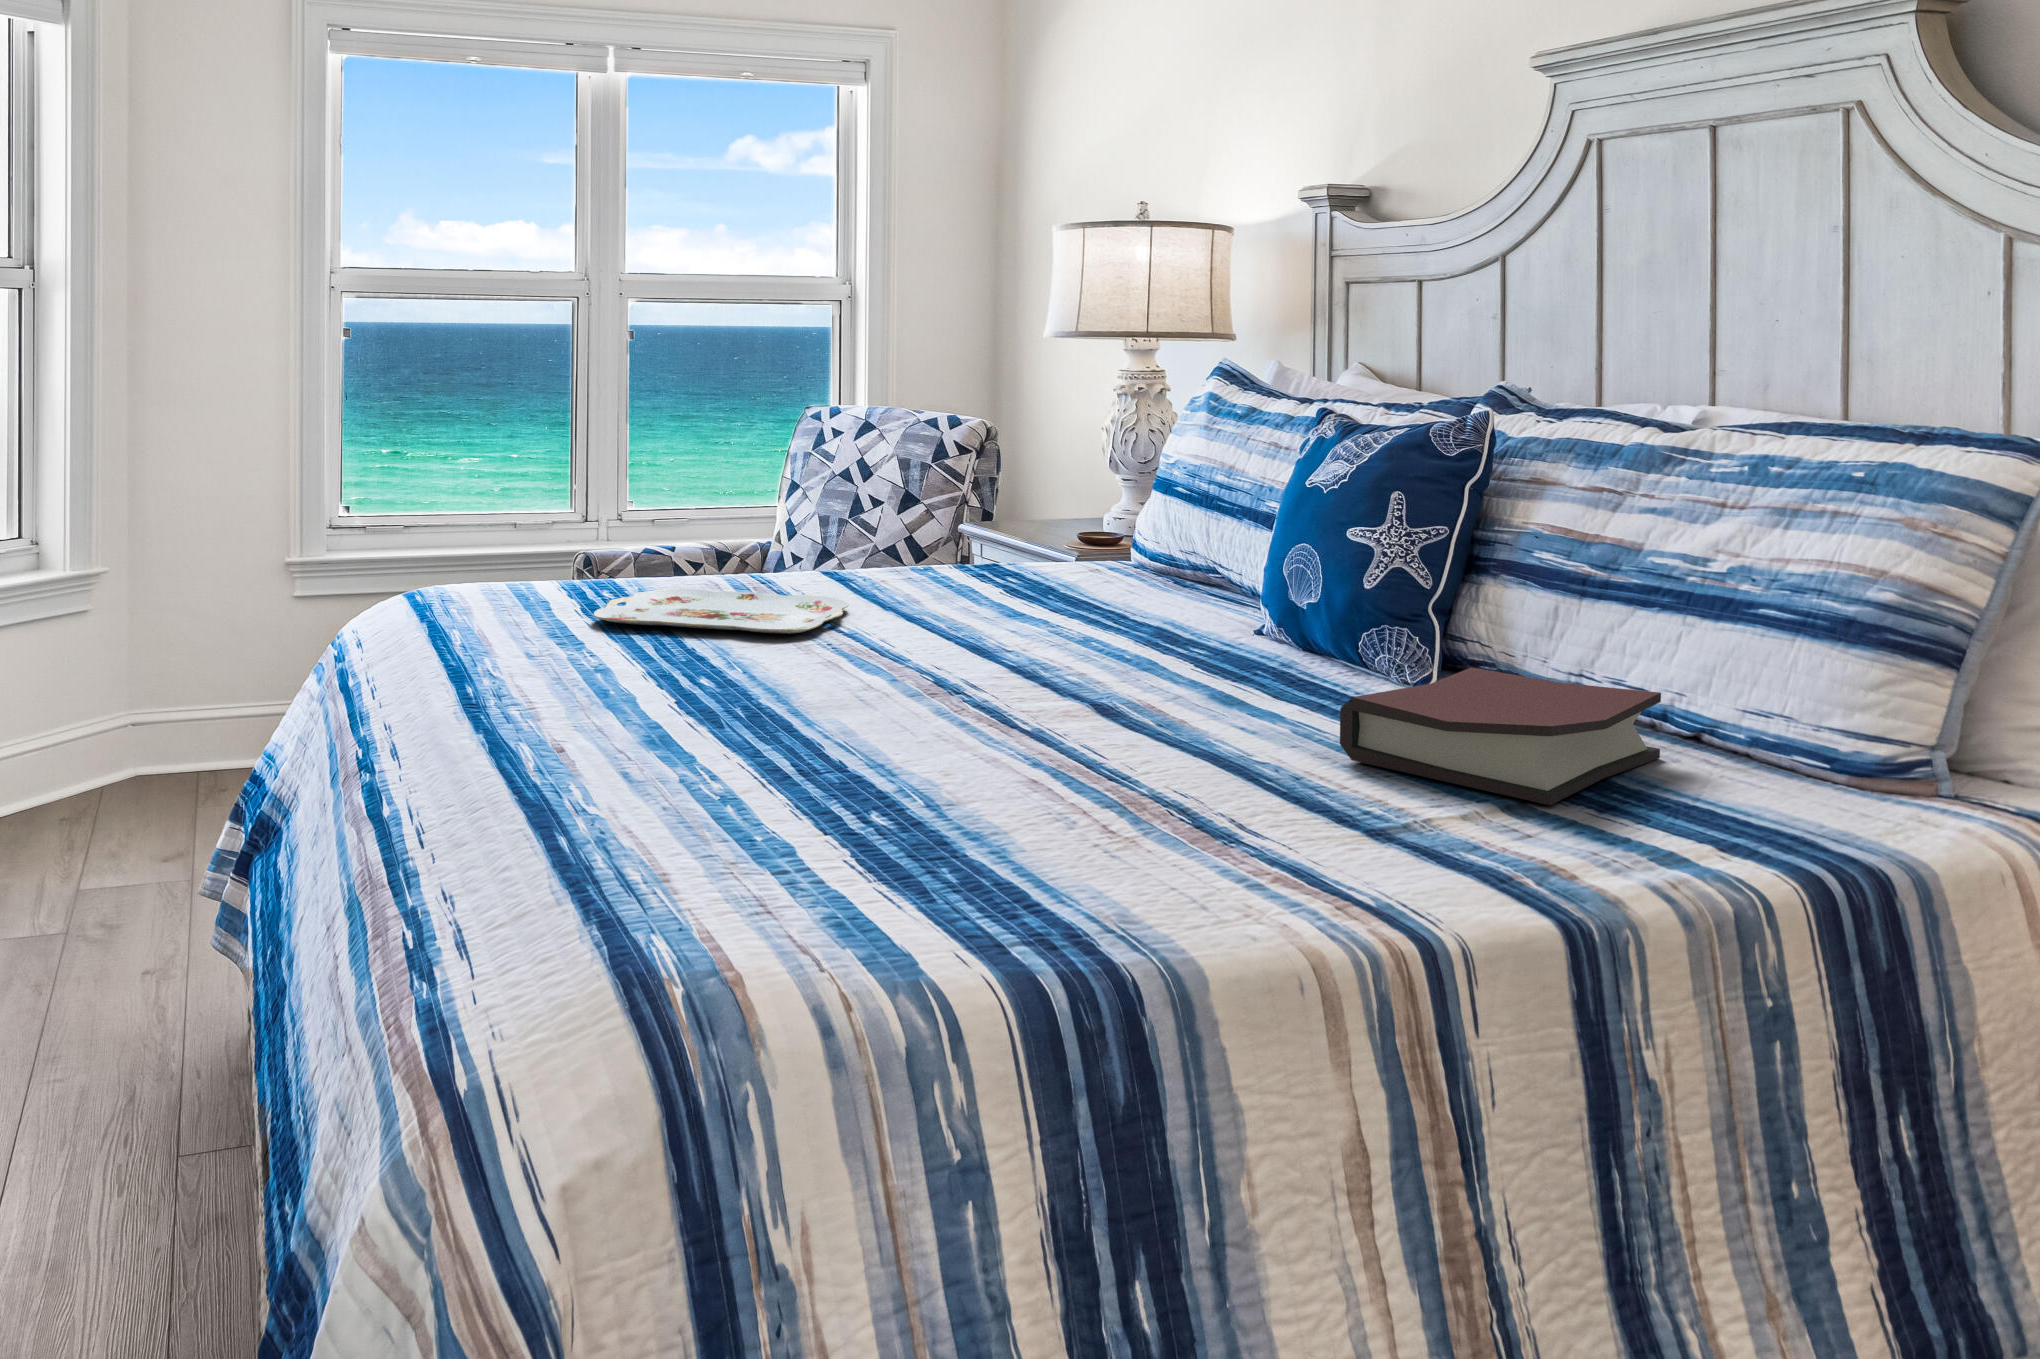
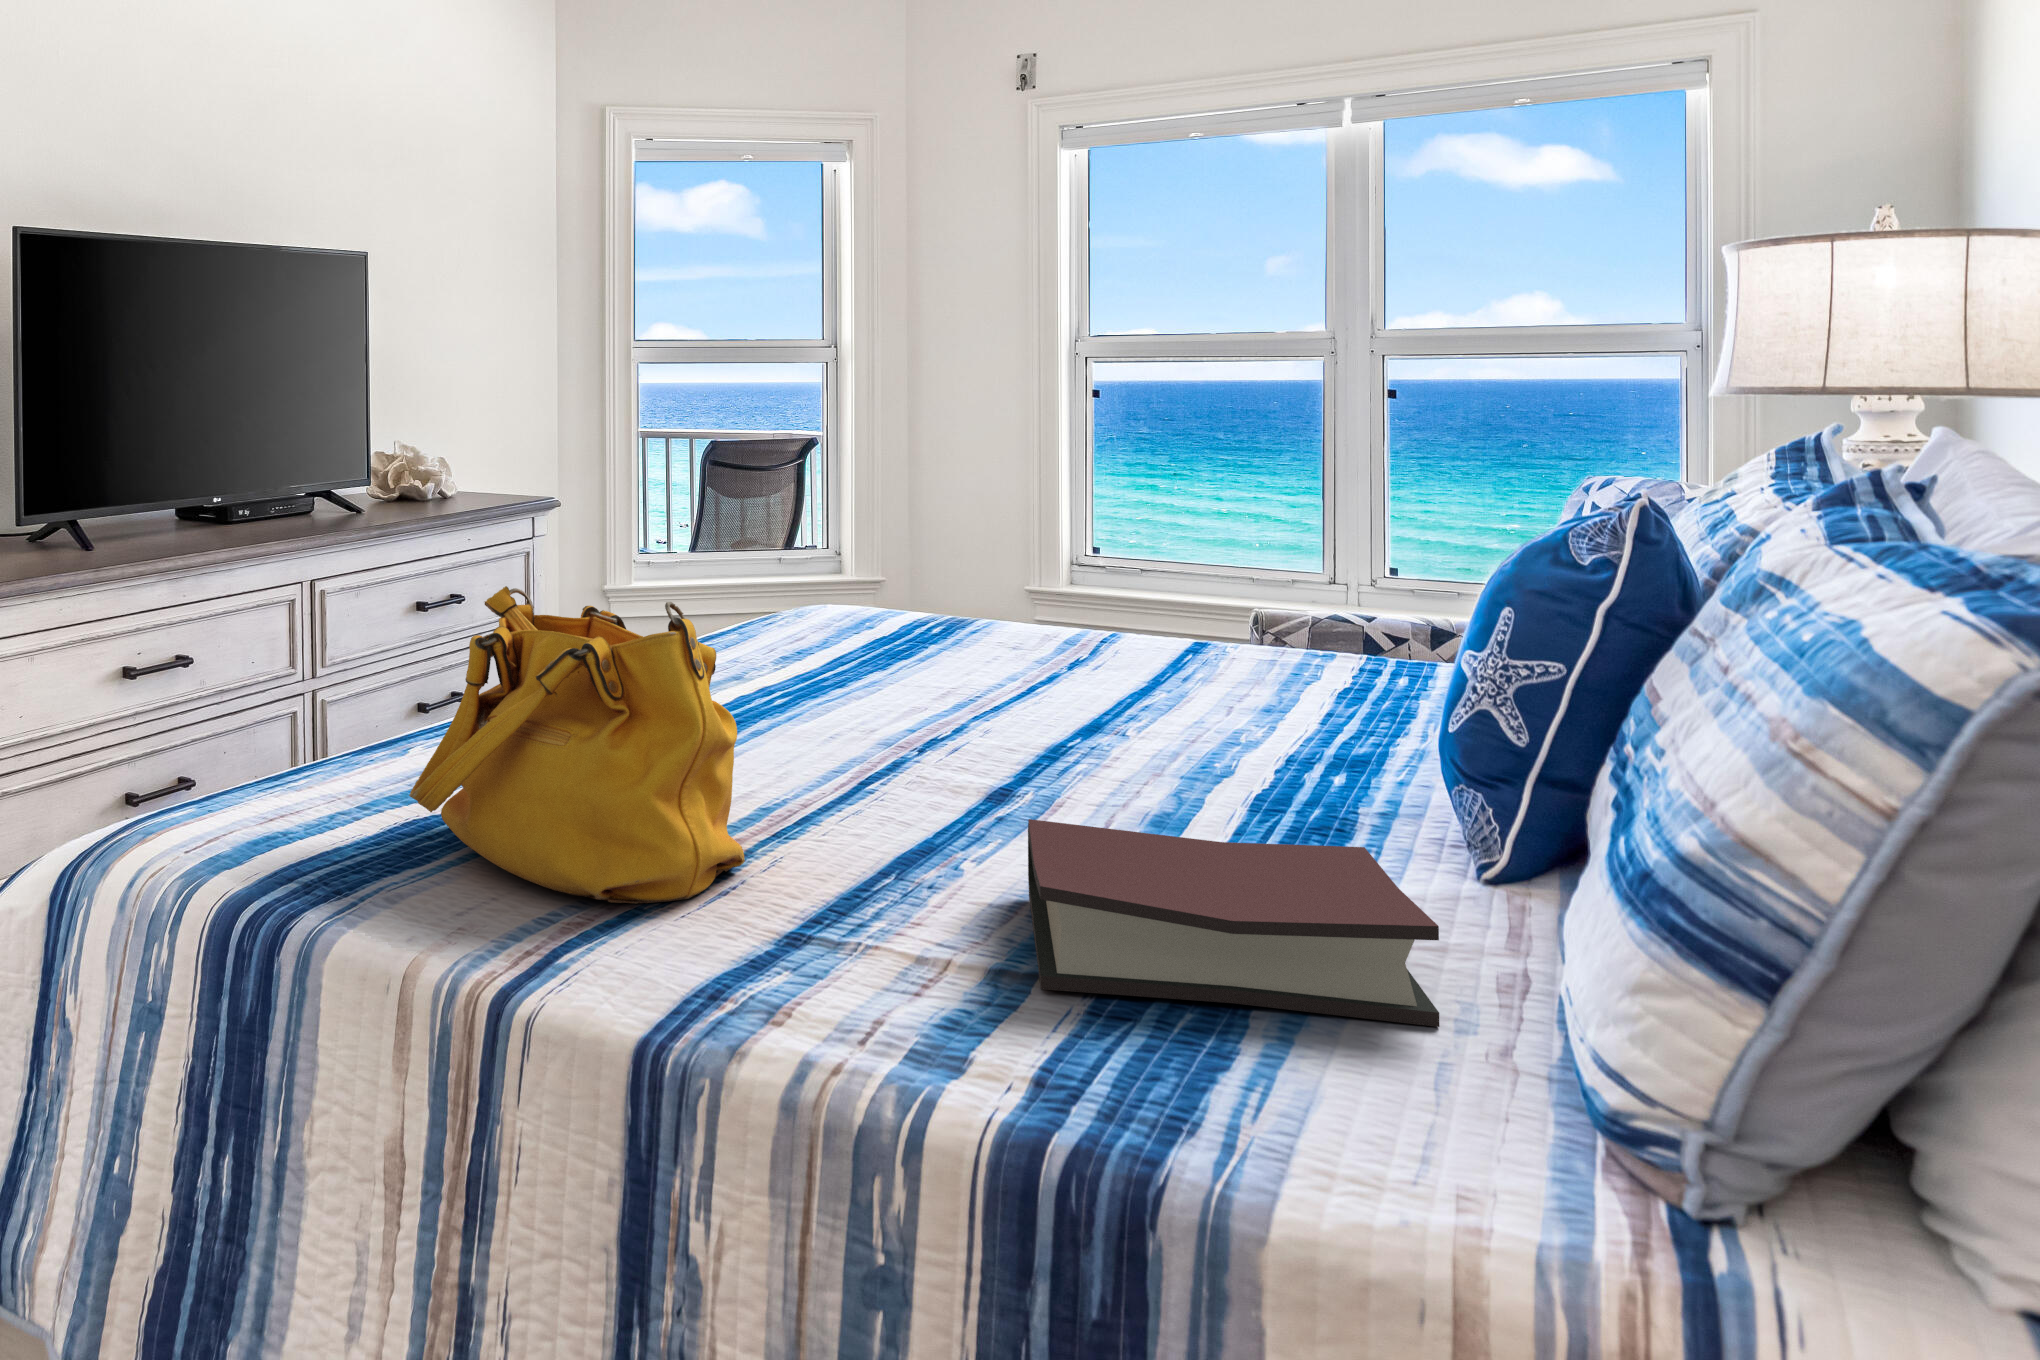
handbag: none [904,555,1279,866] -> present [409,586,745,904]
serving tray: present [594,588,849,634] -> none [867,632,1135,686]

